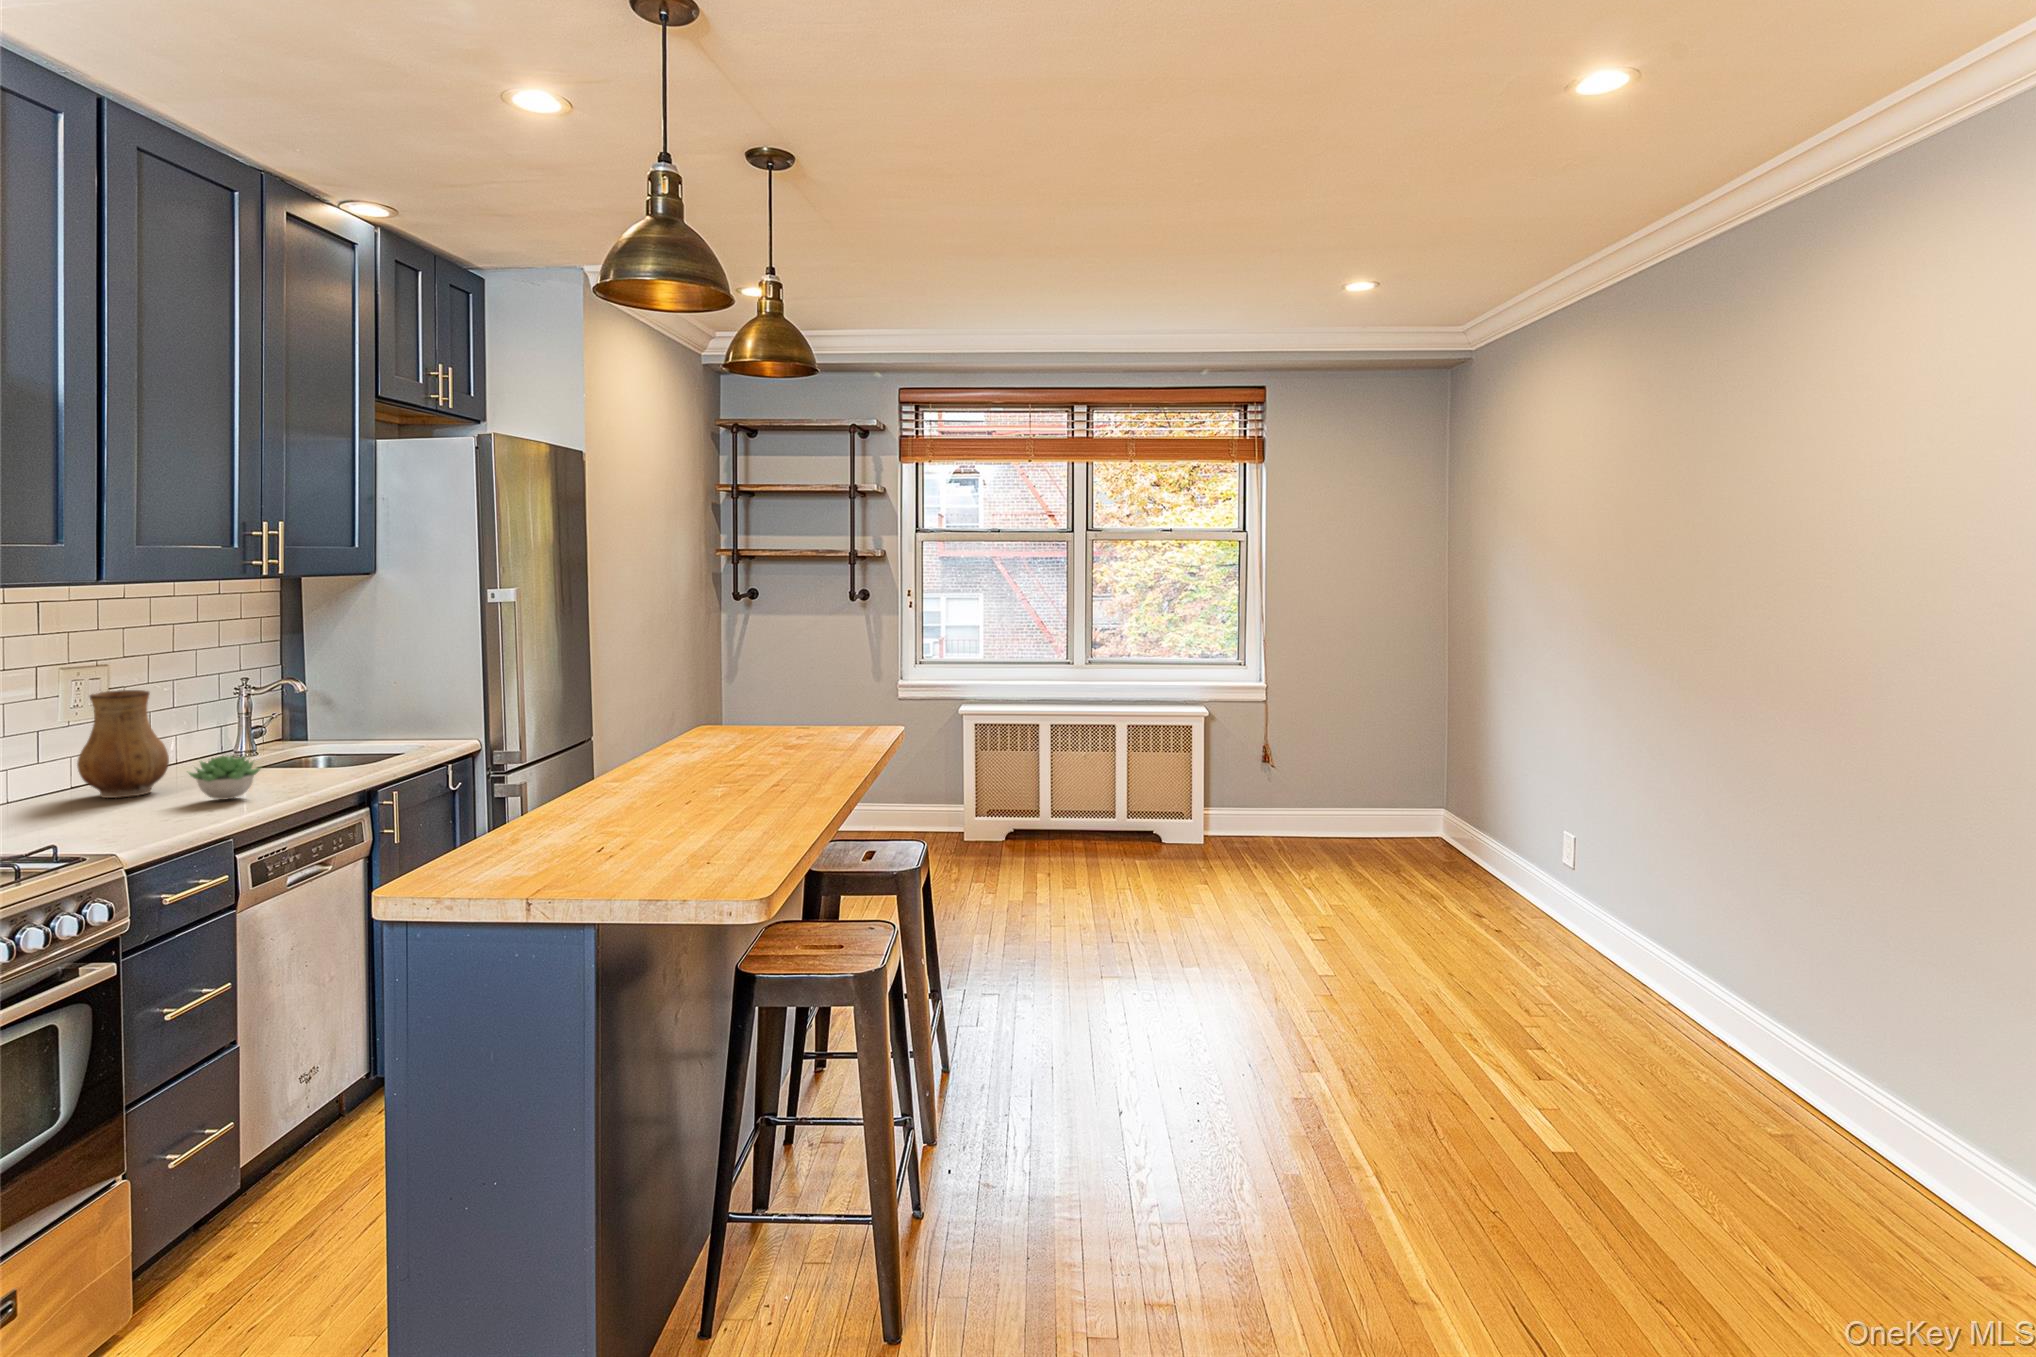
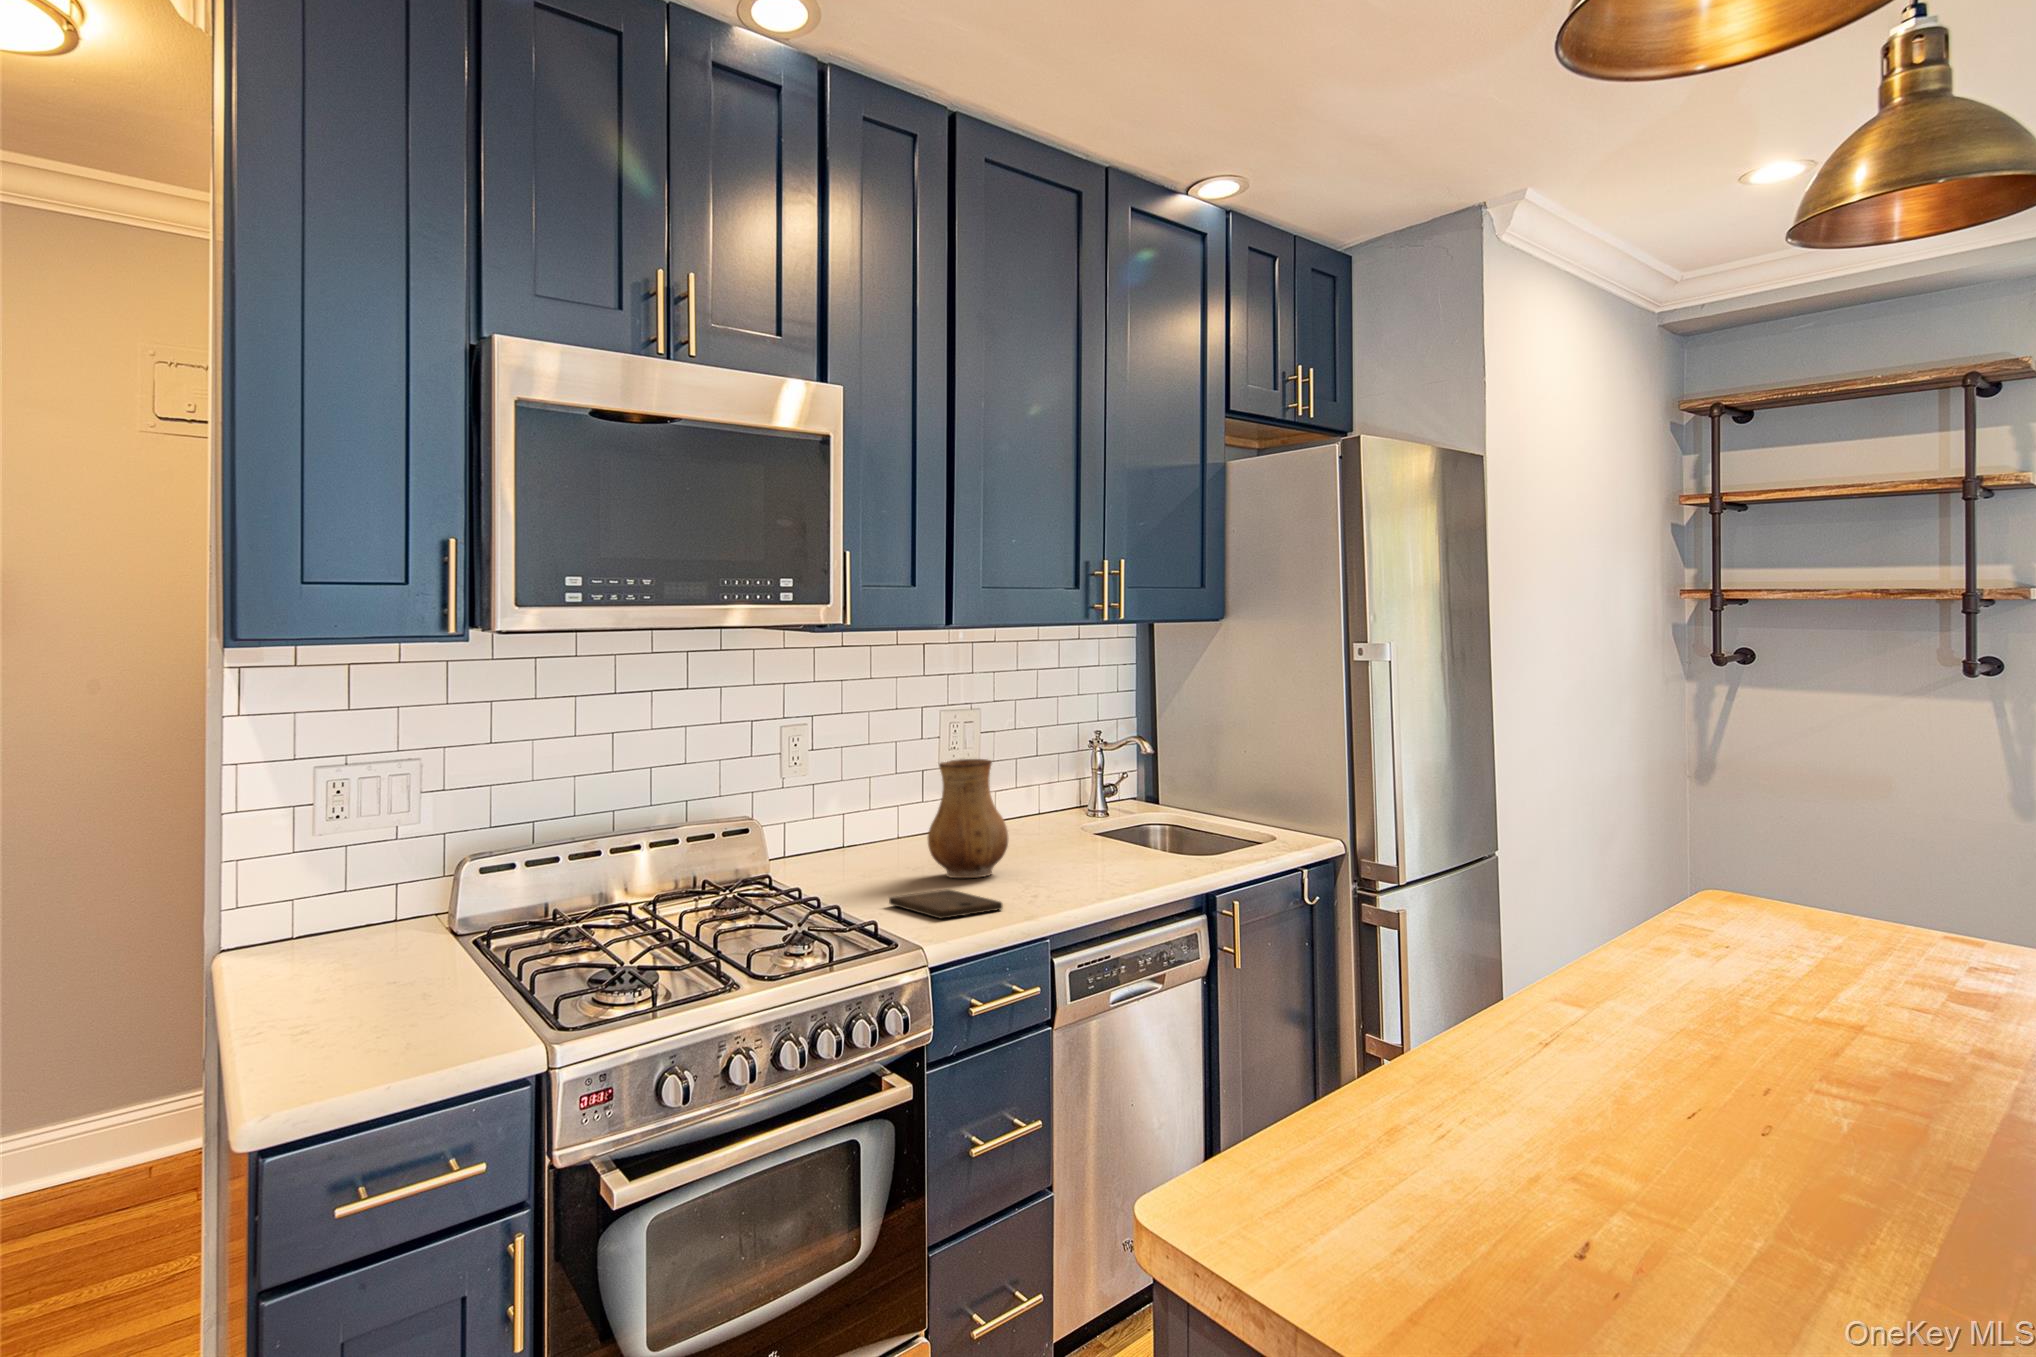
succulent plant: present [187,756,261,800] -> none [1017,837,1091,889]
cutting board: none [48,807,180,831] -> present [889,889,1002,918]

